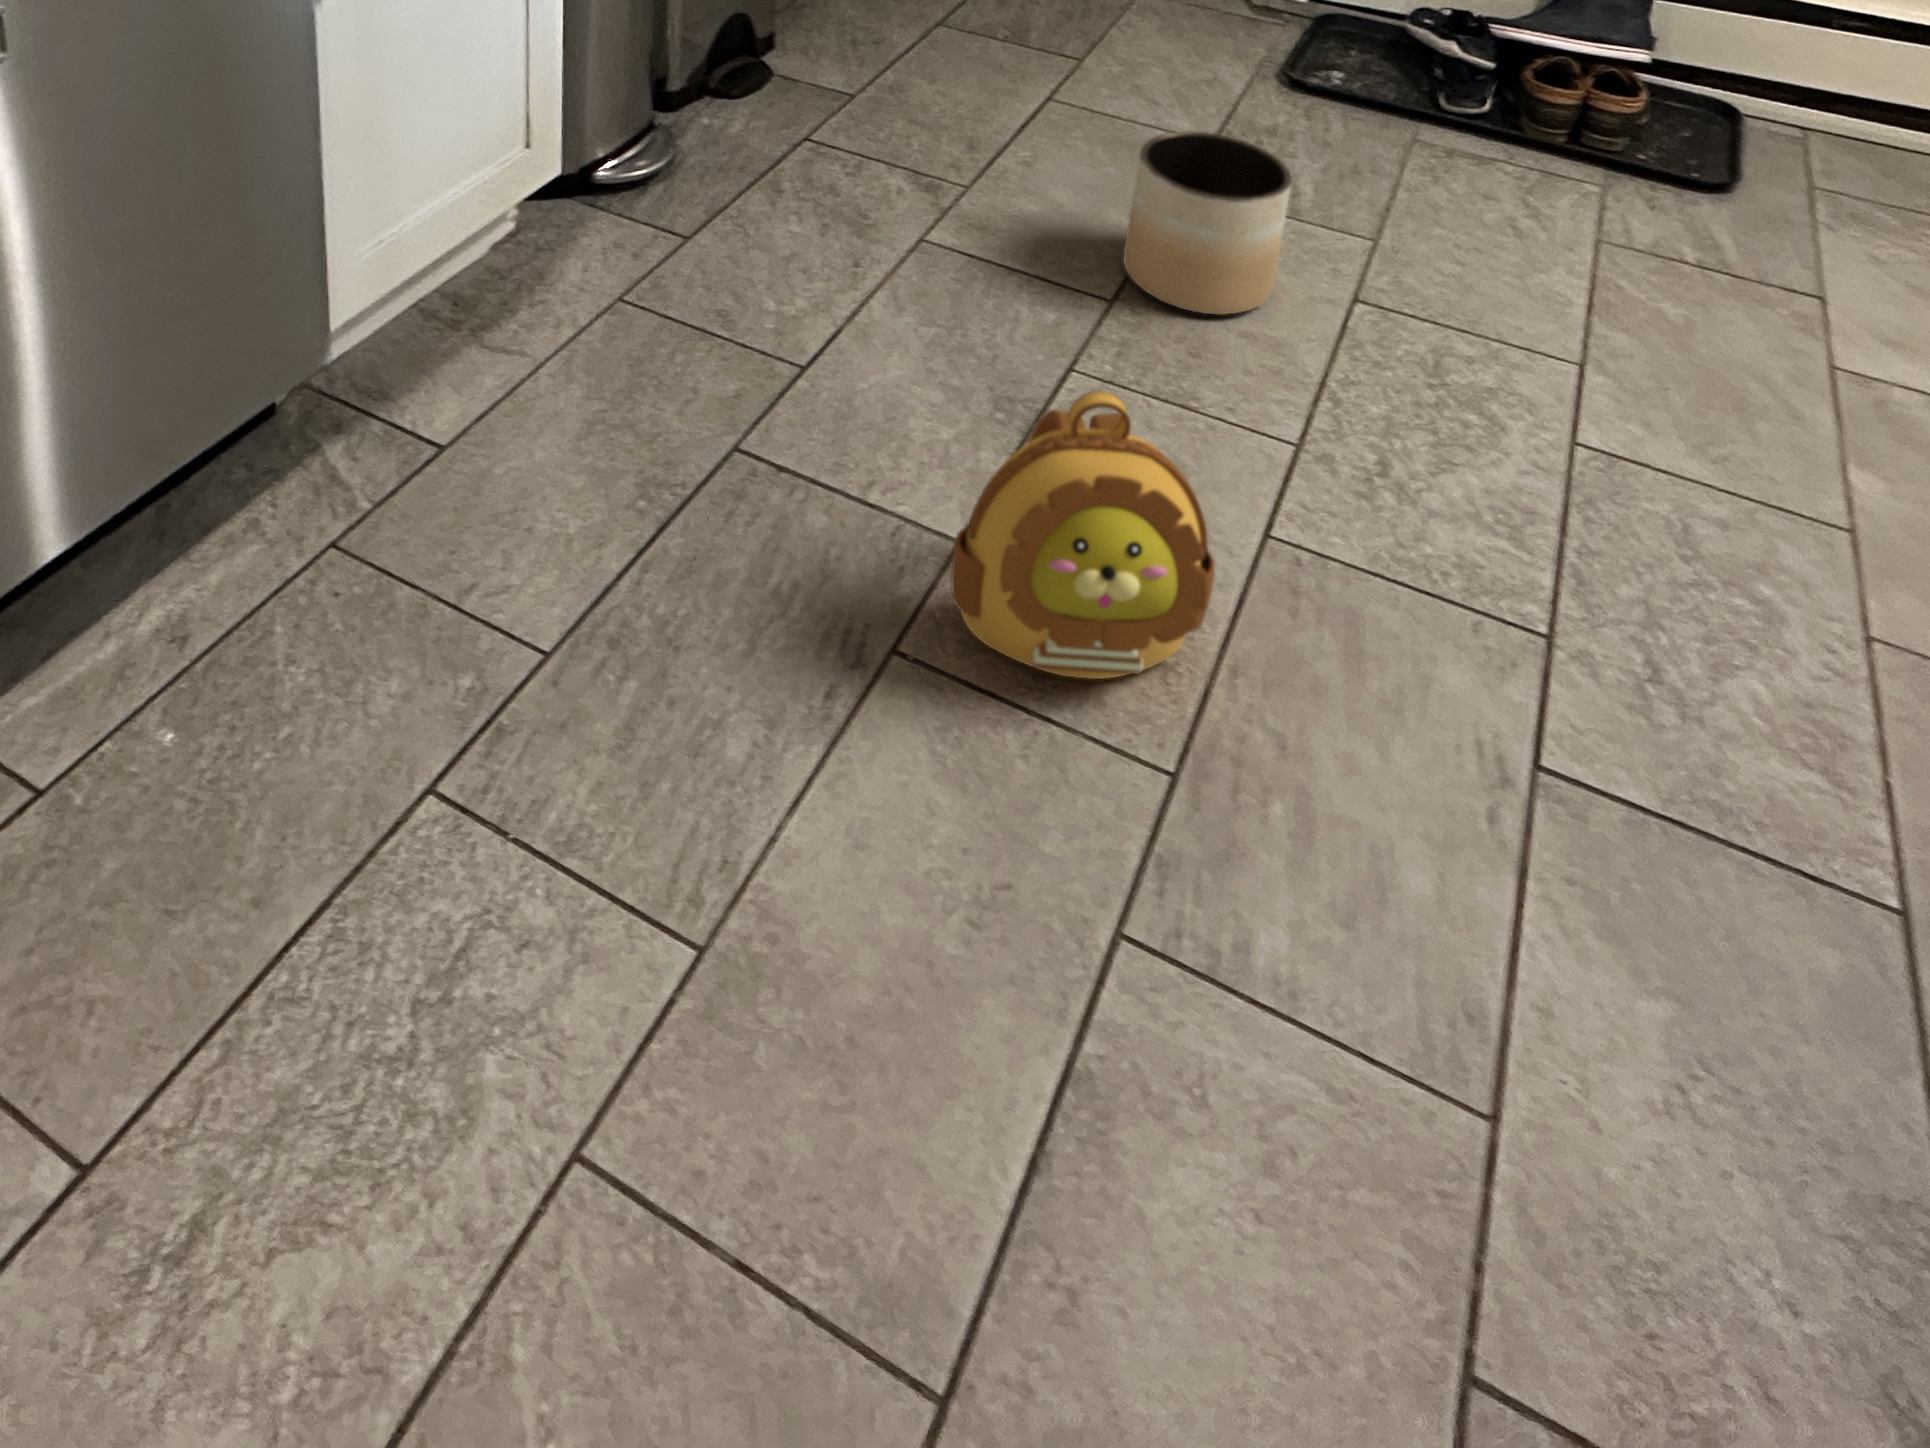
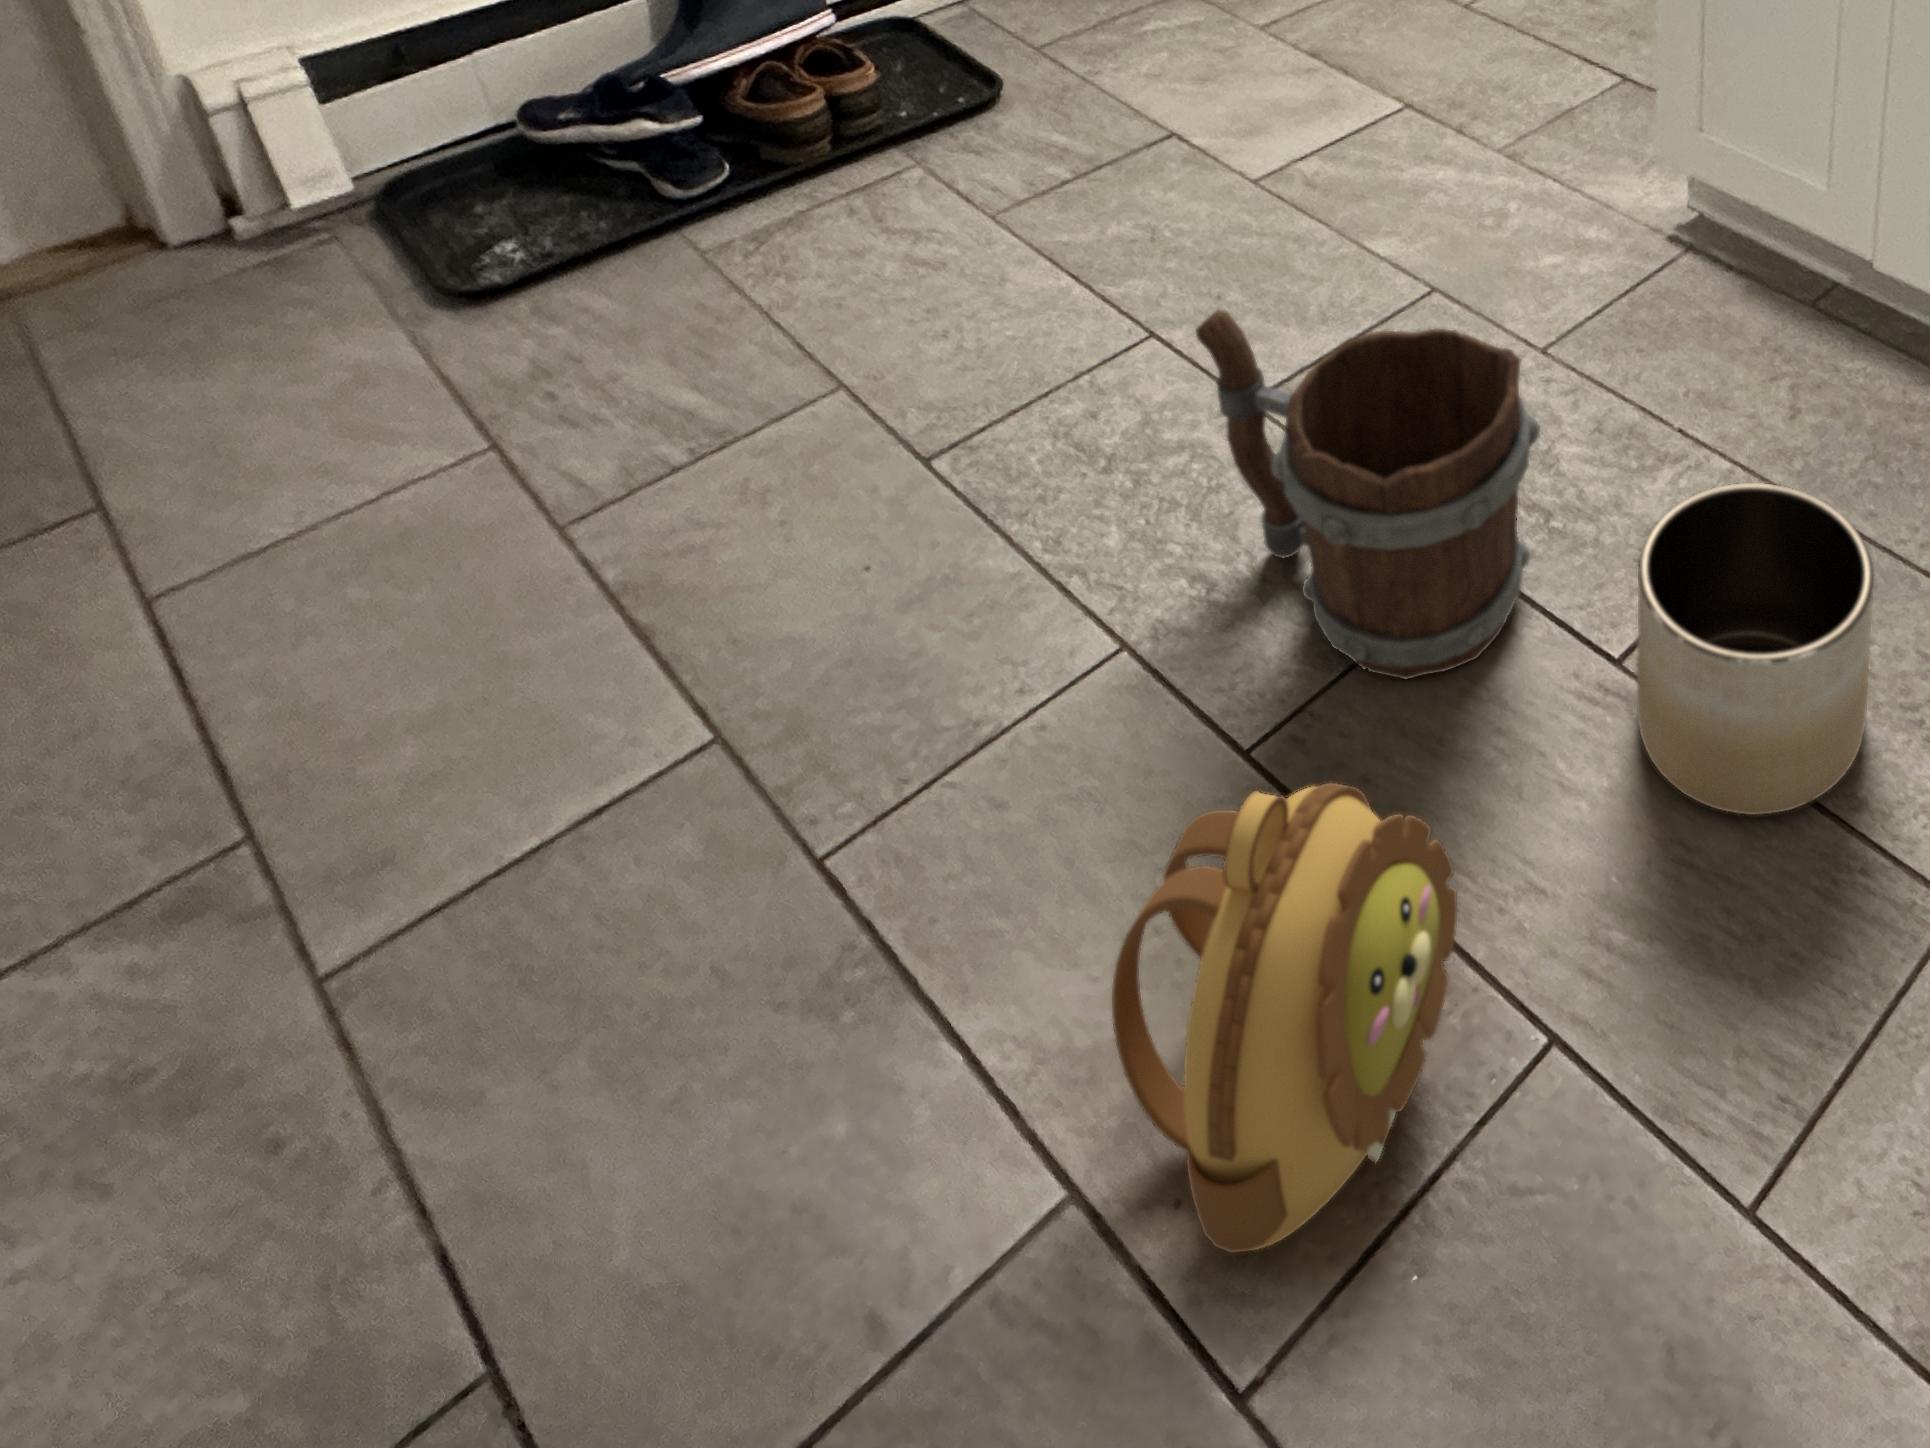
planter: present [1124,131,1292,315] -> present [1637,483,1874,815]
bucket: none [1372,274,1646,670] -> present [1196,310,1540,680]

